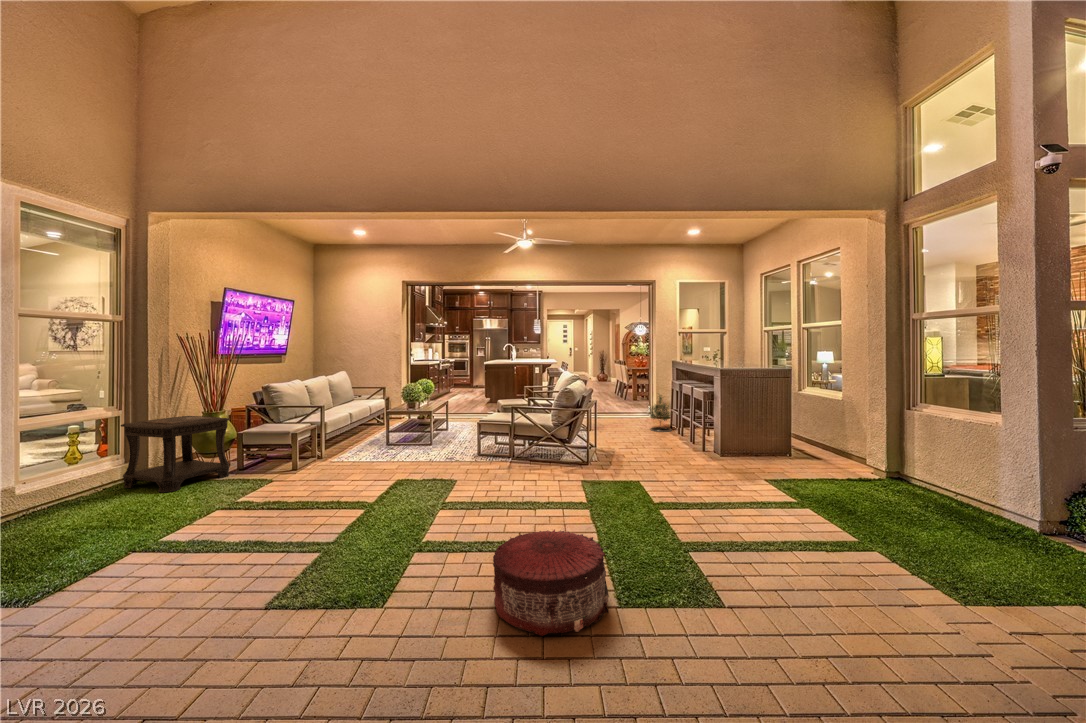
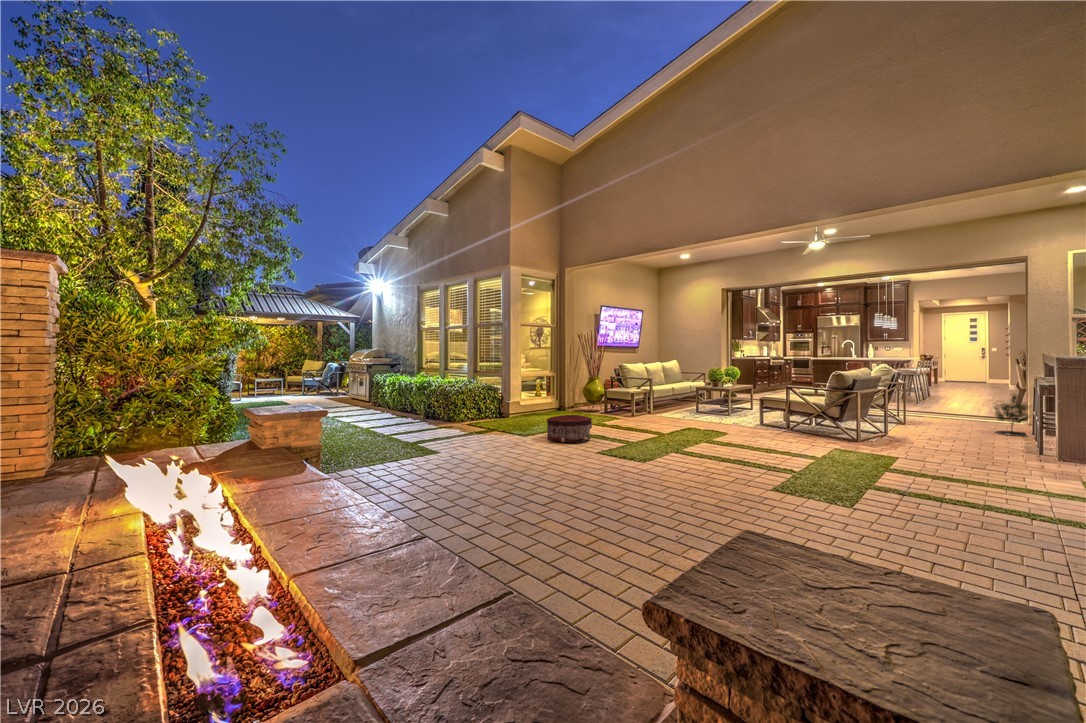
side table: present [121,416,230,493] -> none [554,379,600,416]
pouf: present [493,529,609,636] -> present [547,415,592,443]

